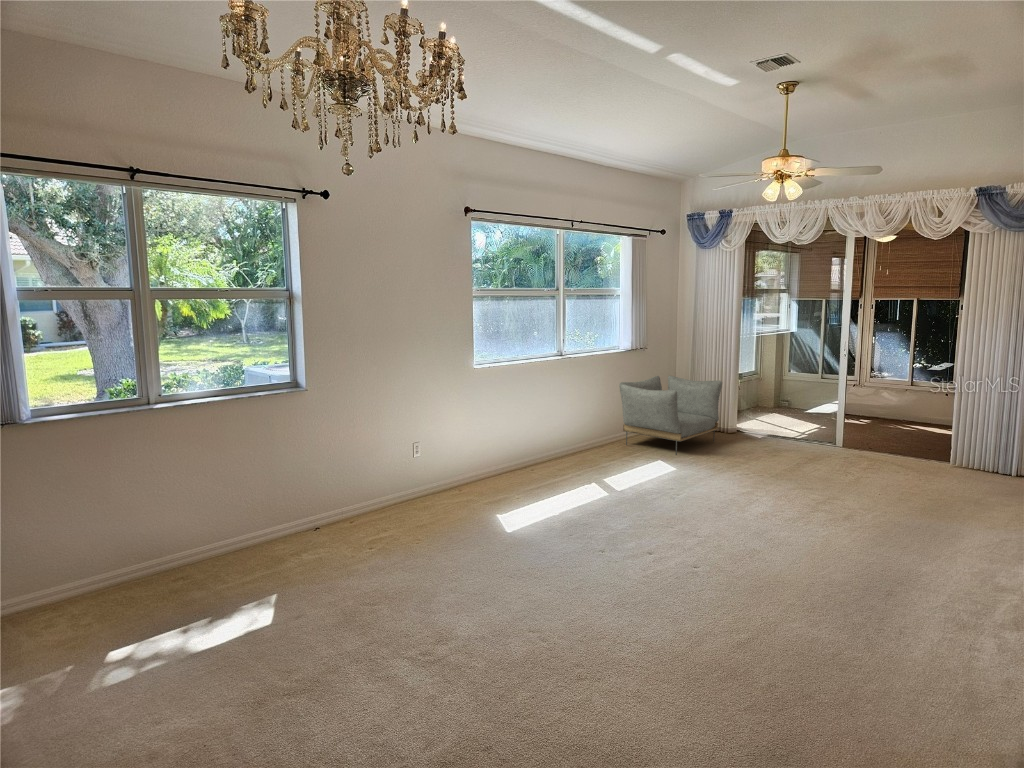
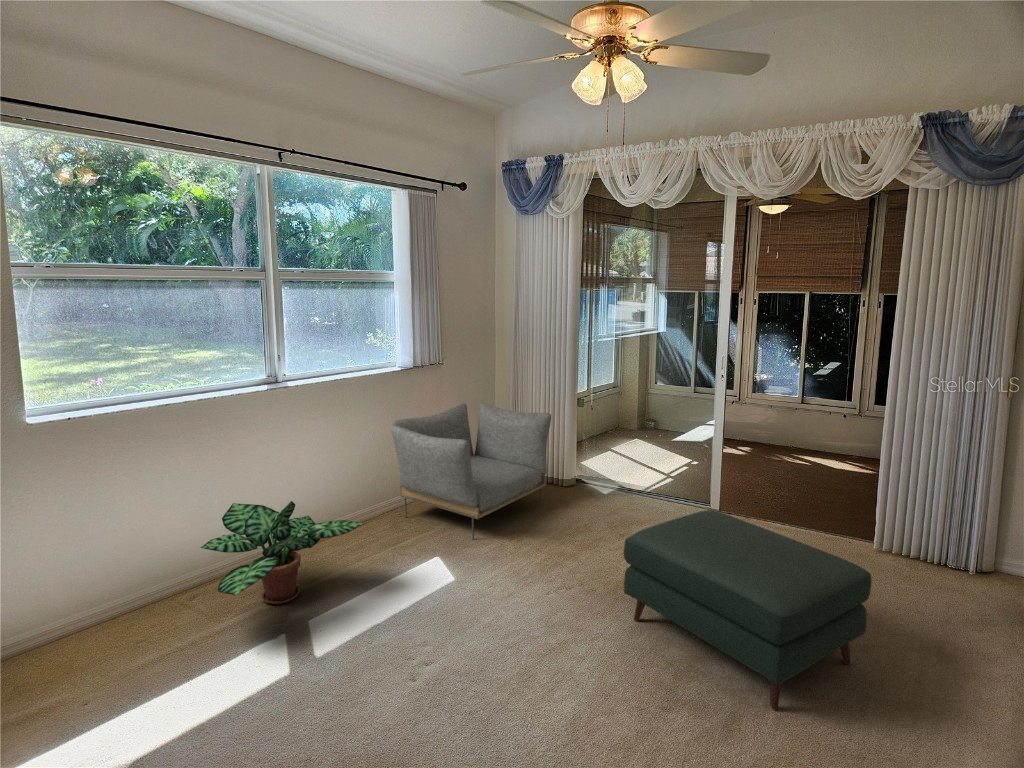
potted plant: none [544,415,623,473] -> present [201,501,364,604]
ottoman: none [783,428,931,514] -> present [624,510,872,711]

